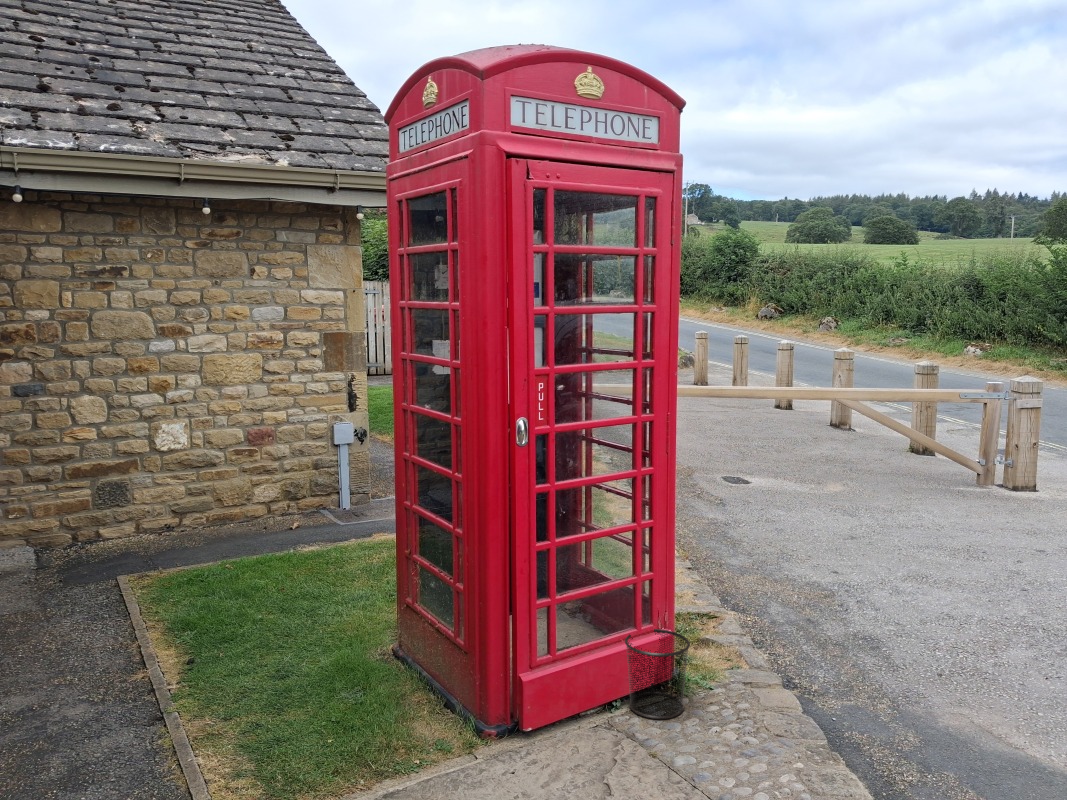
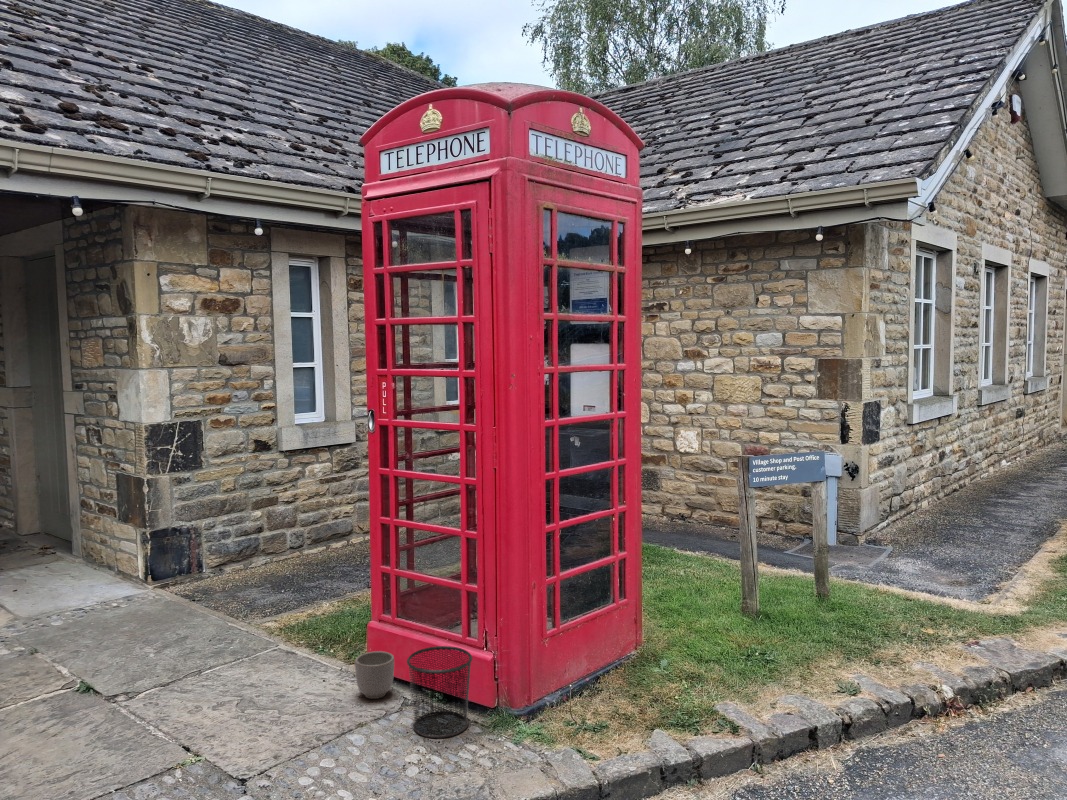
planter: none [541,683,585,739] -> present [355,651,394,699]

